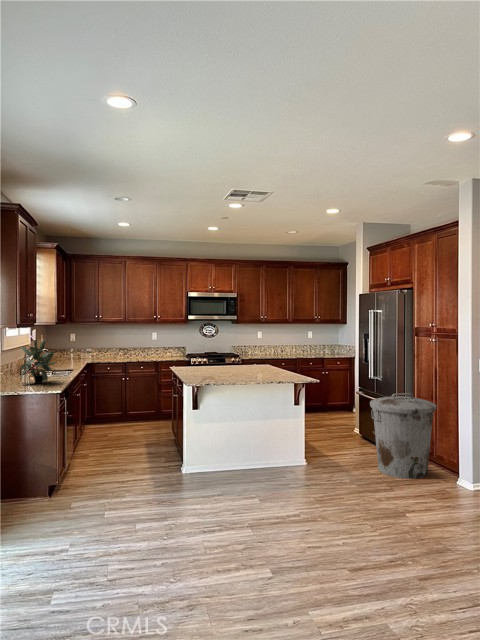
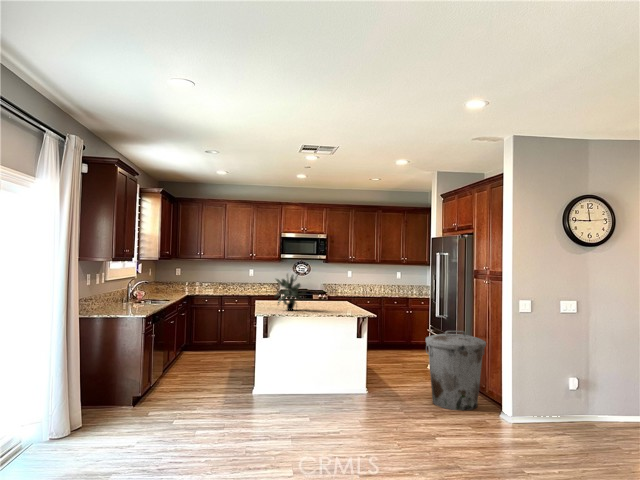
potted plant: present [20,340,57,384] -> present [275,275,305,310]

